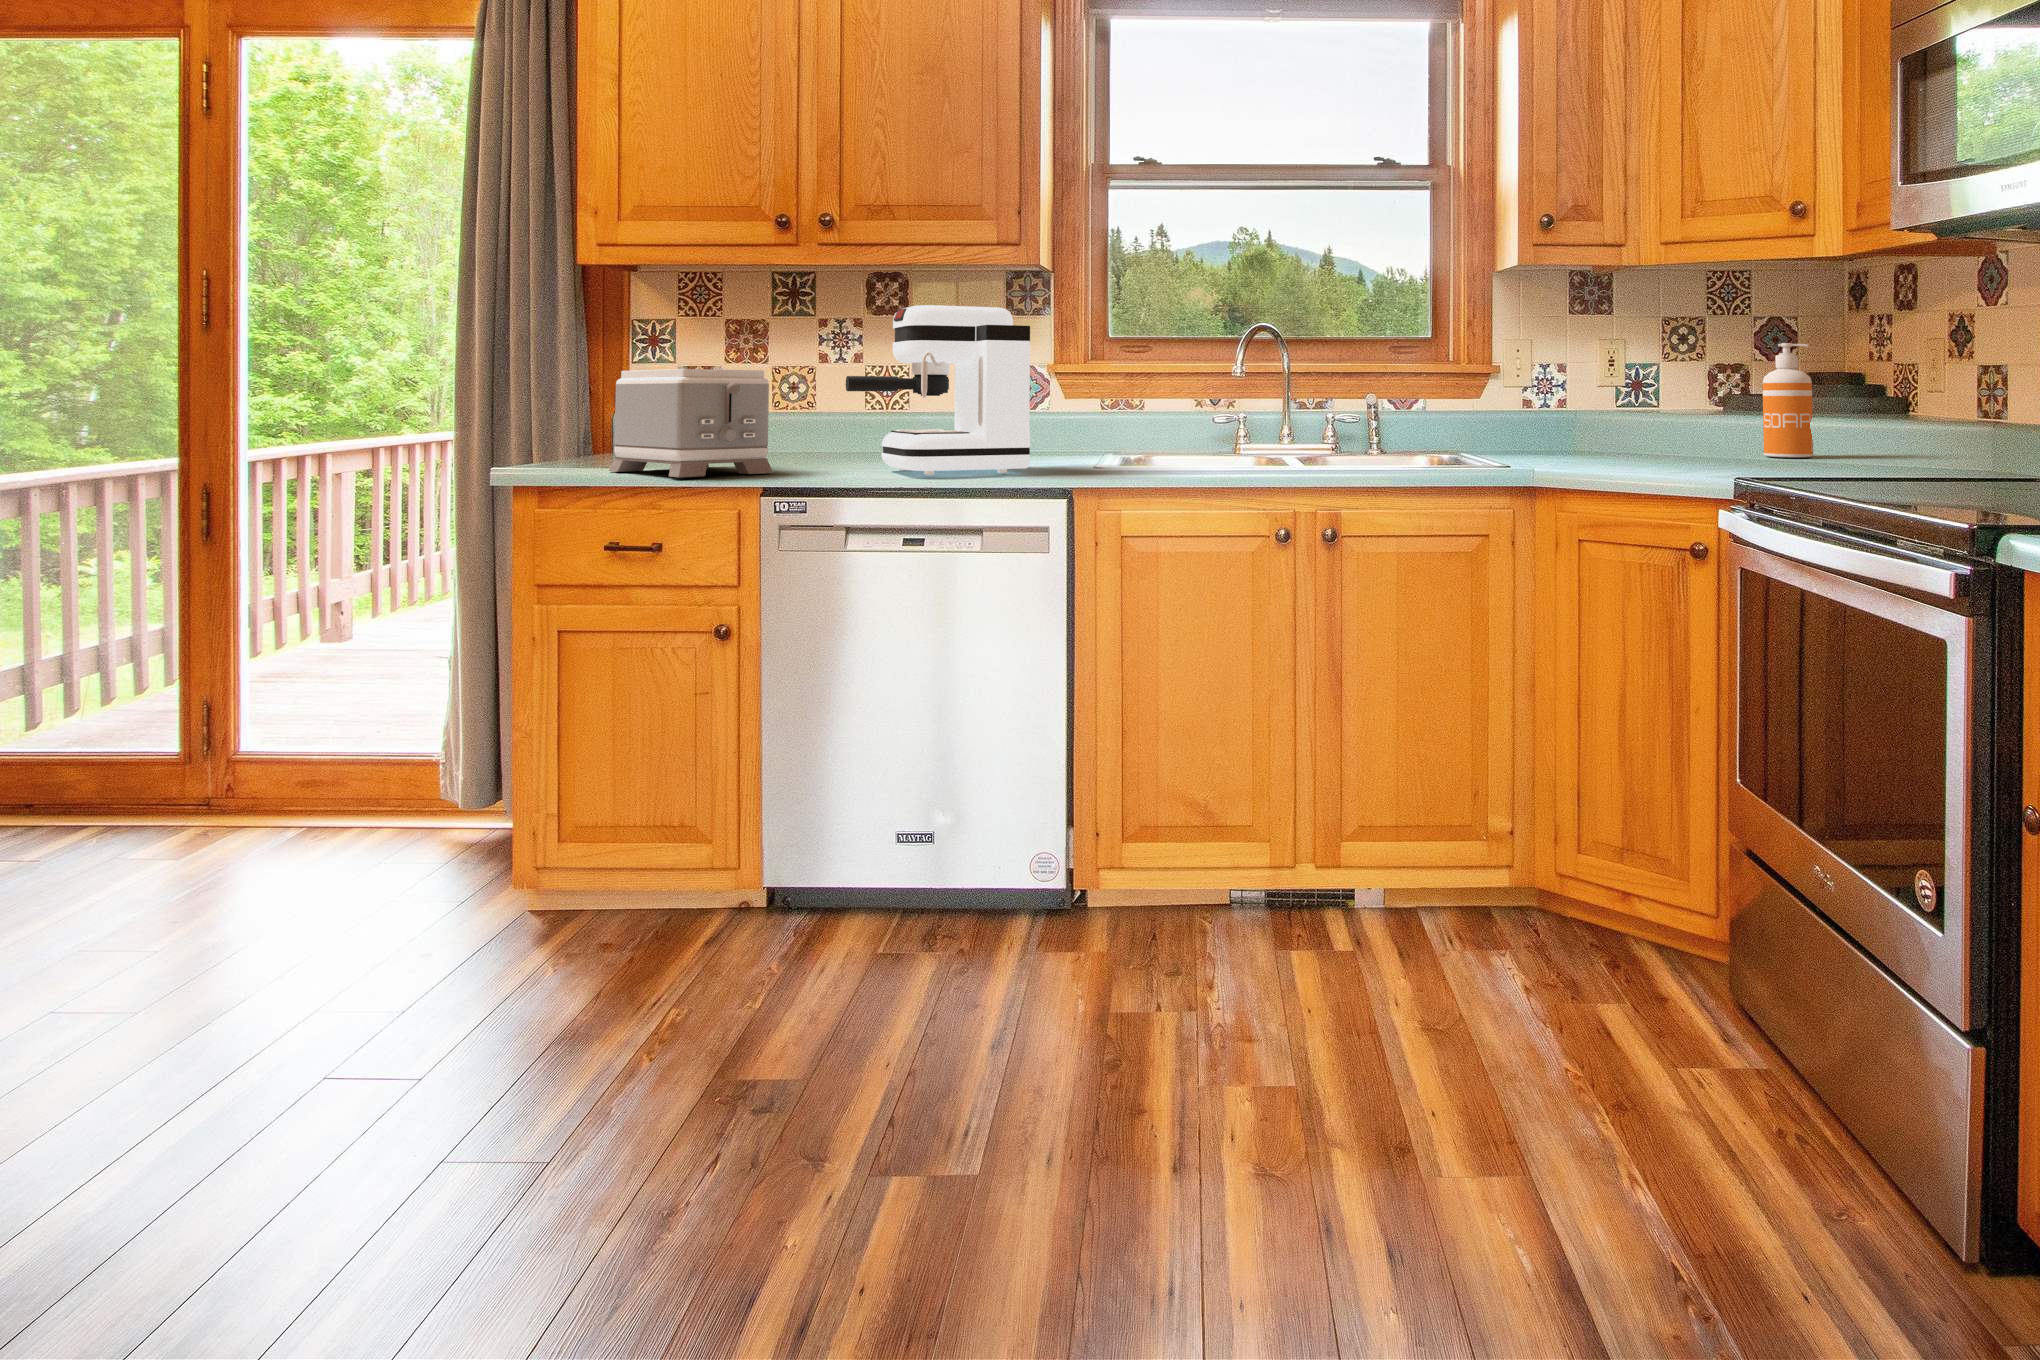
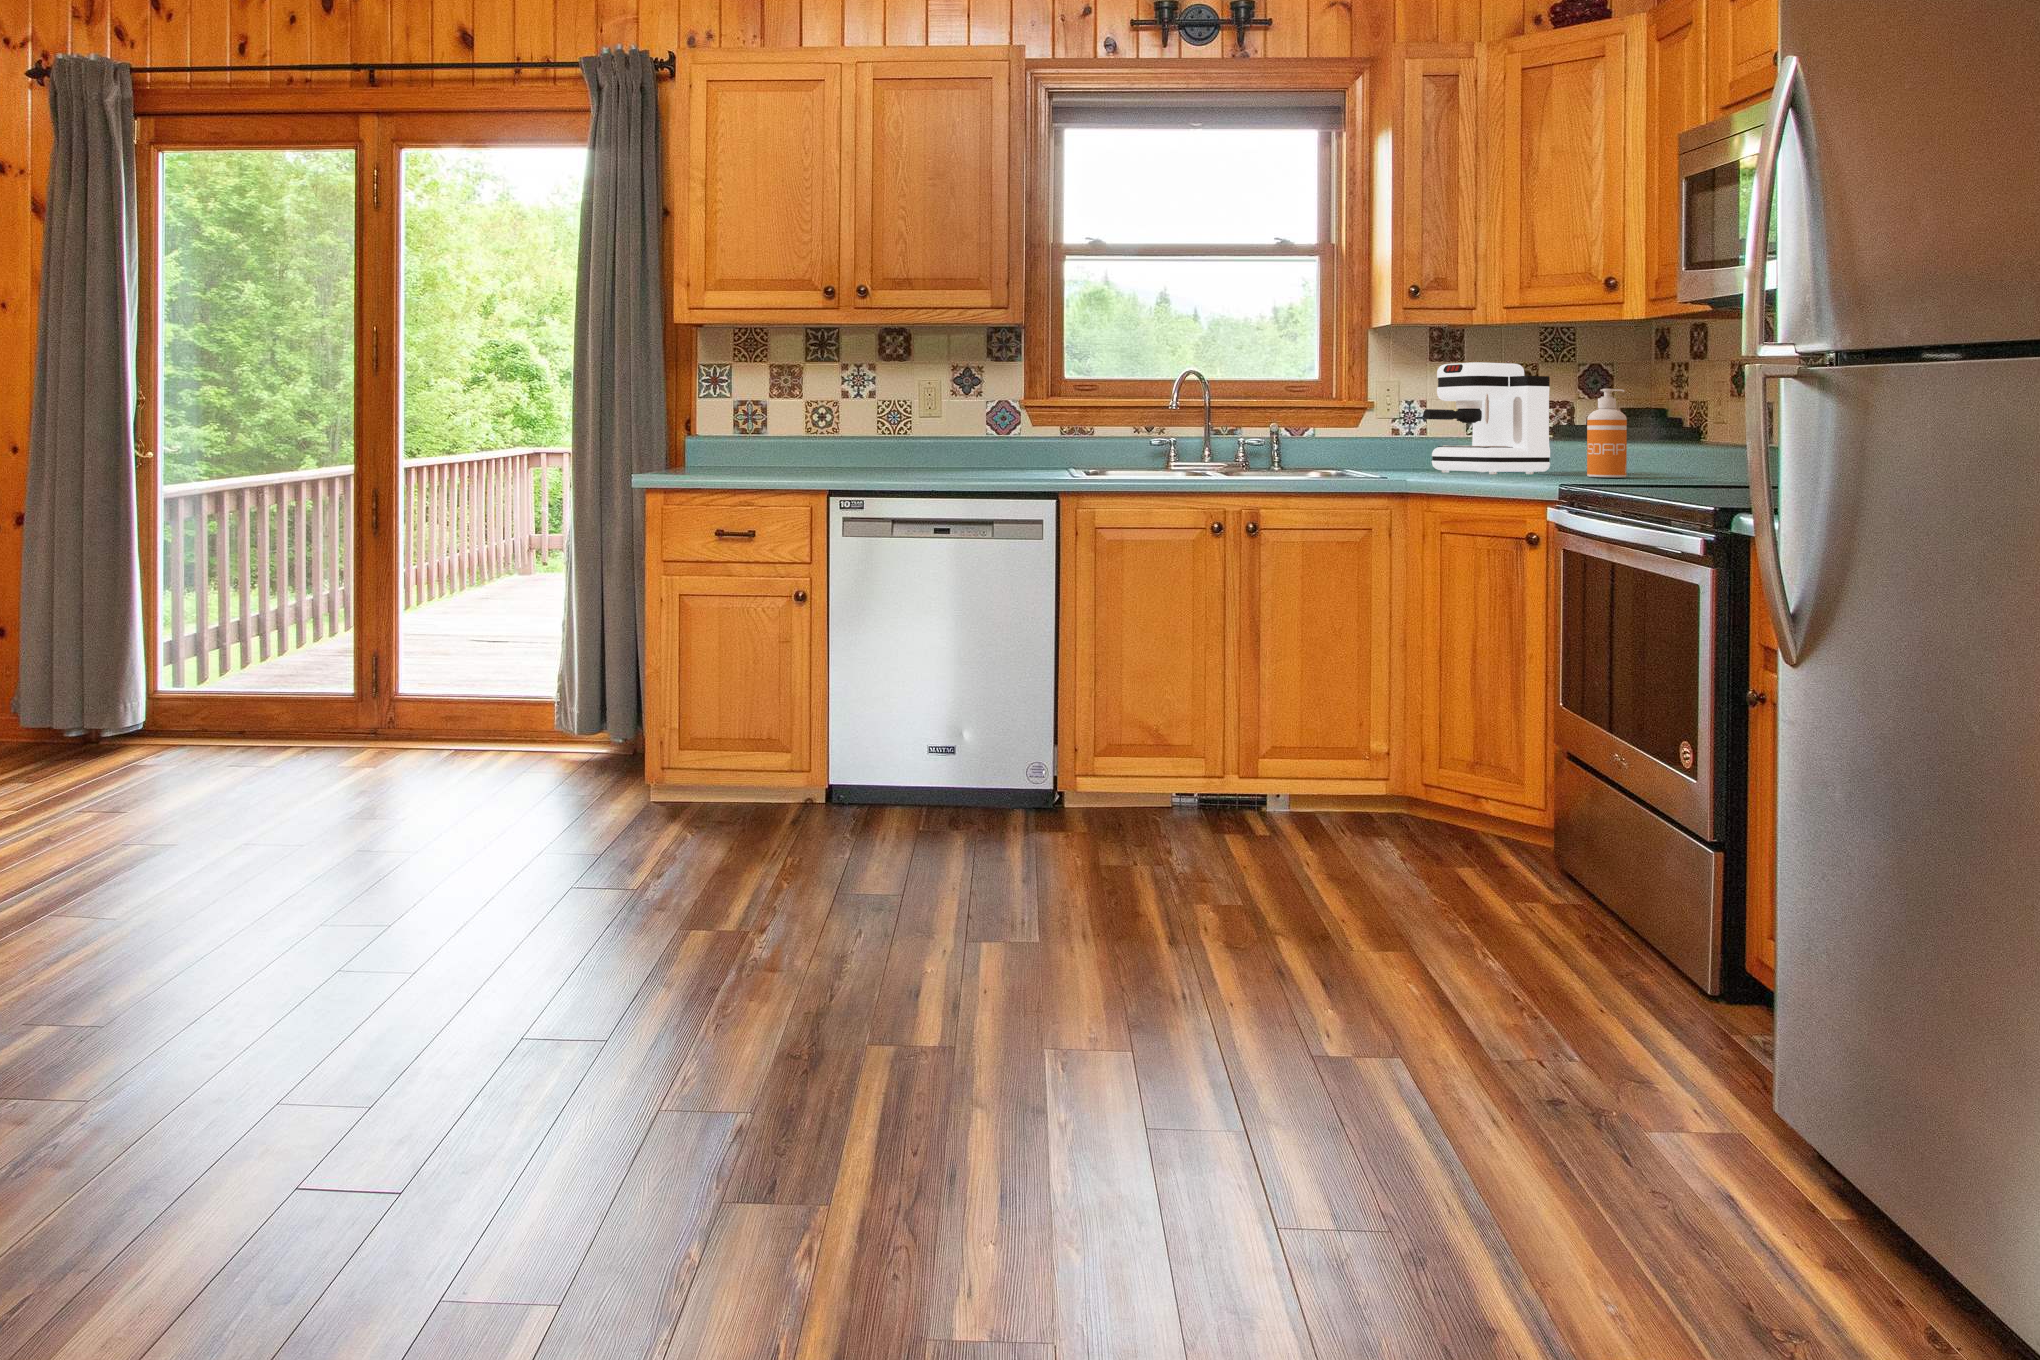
coffee maker: present [846,305,1030,475] -> present [1423,362,1550,474]
toaster: present [609,369,773,477] -> none [717,404,841,482]

